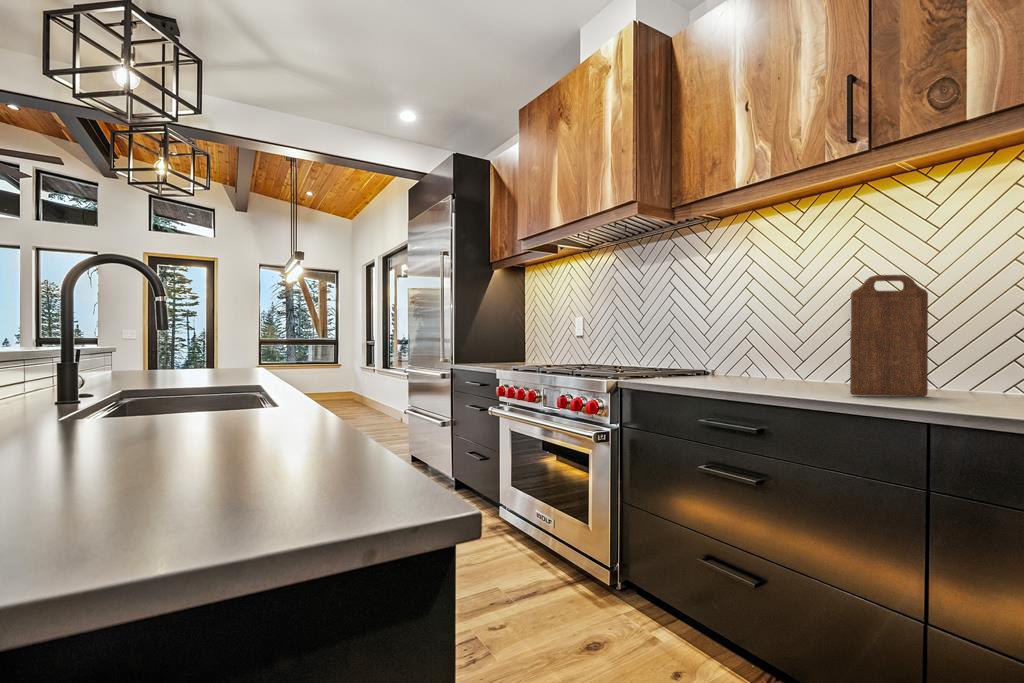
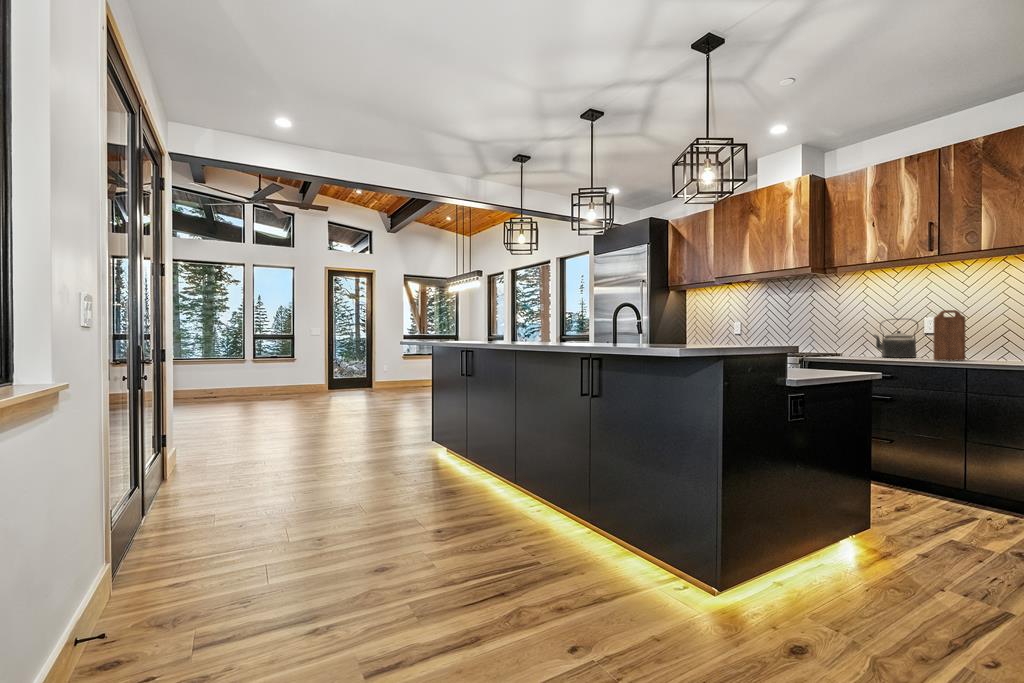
kettle: none [747,302,835,385] -> present [873,318,918,358]

